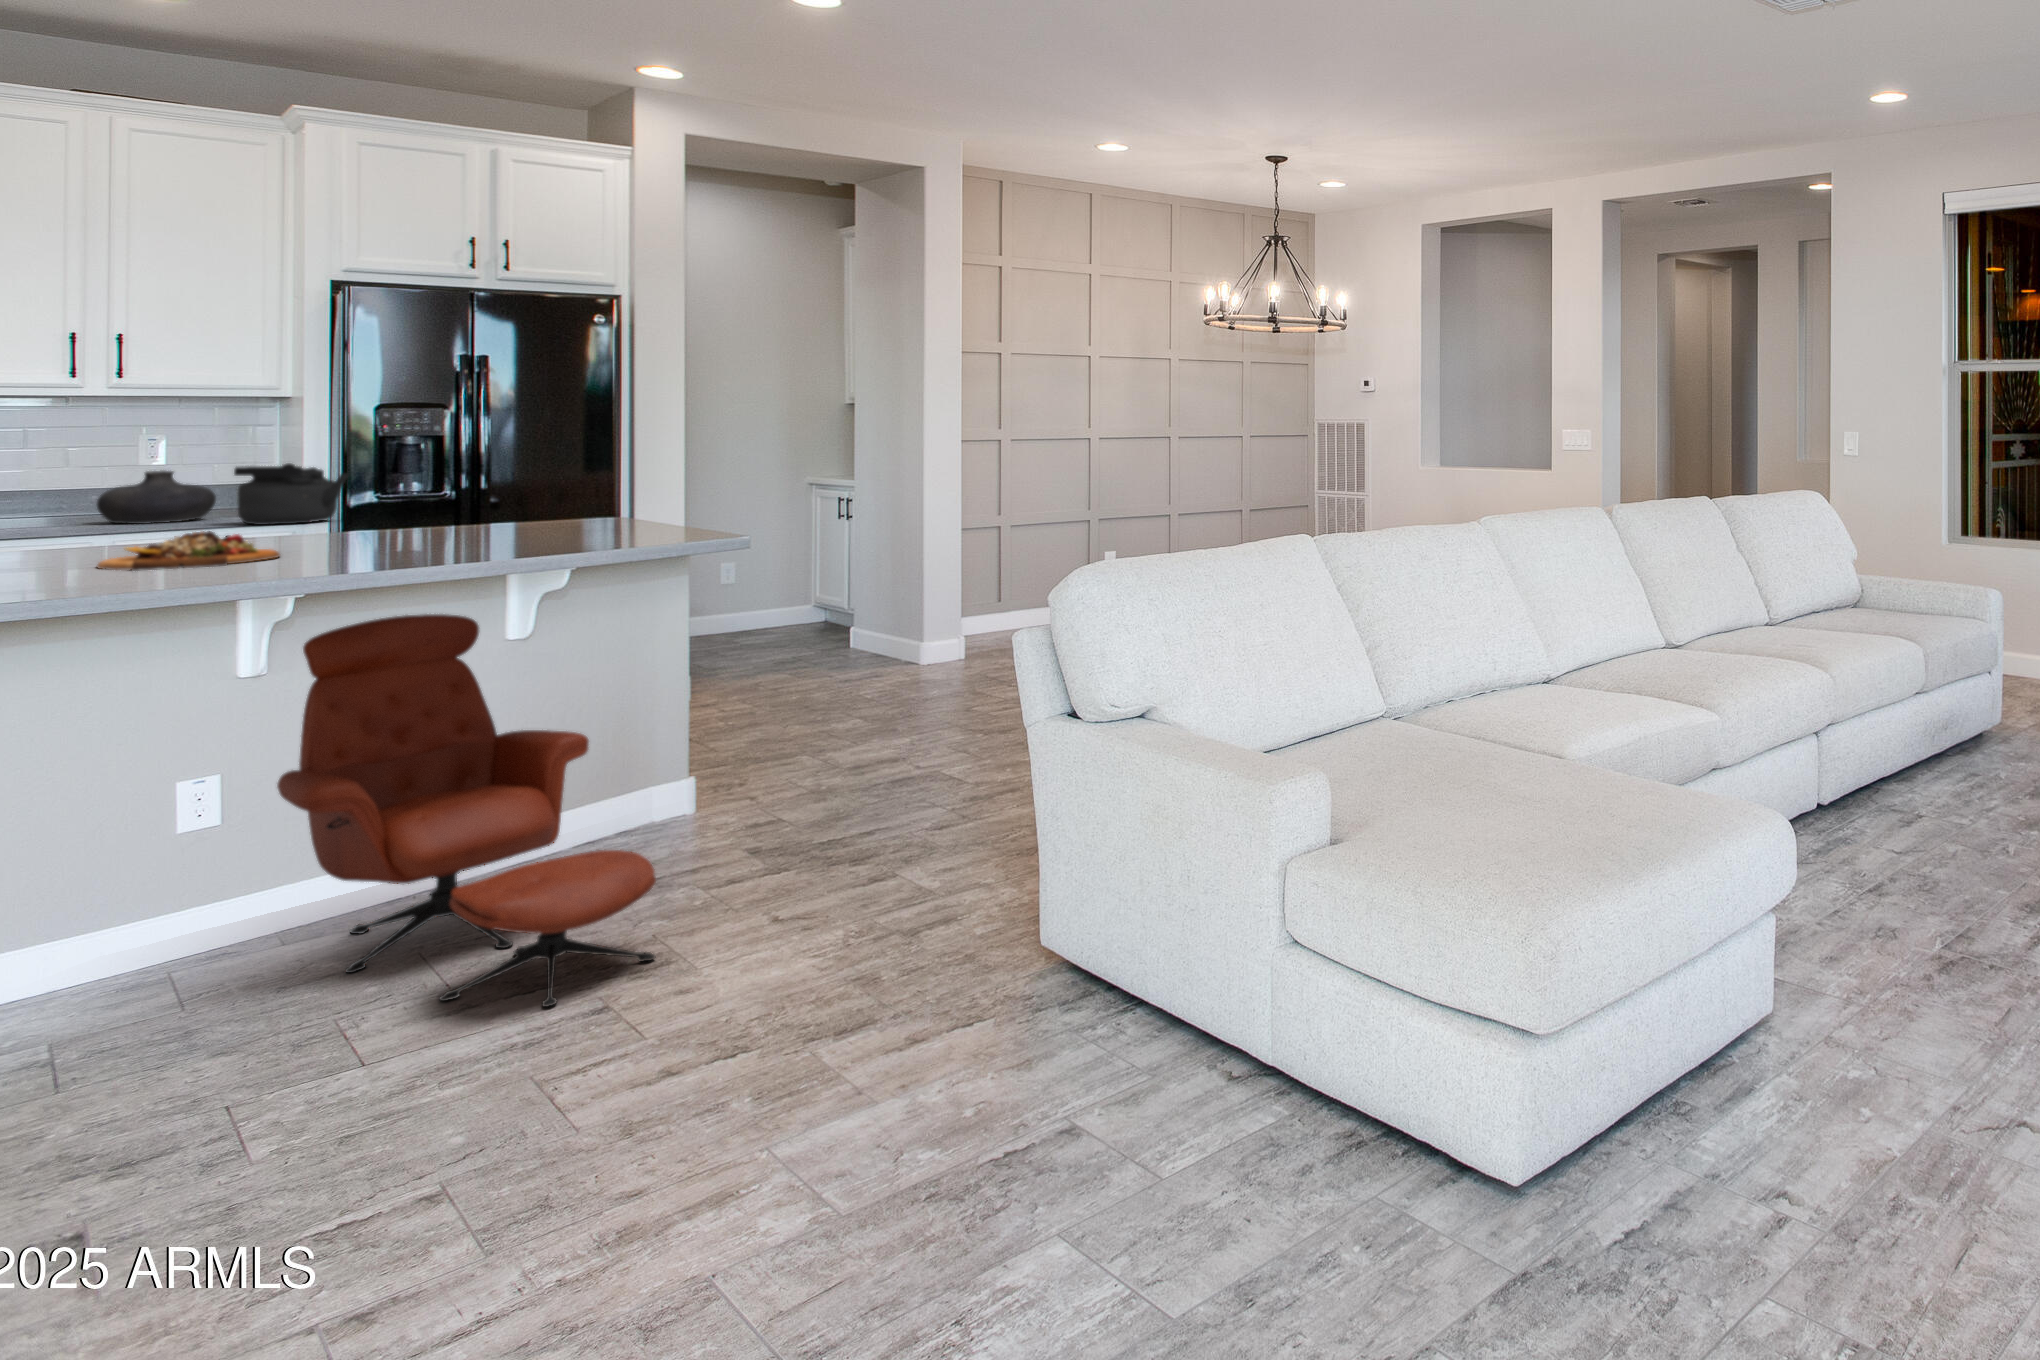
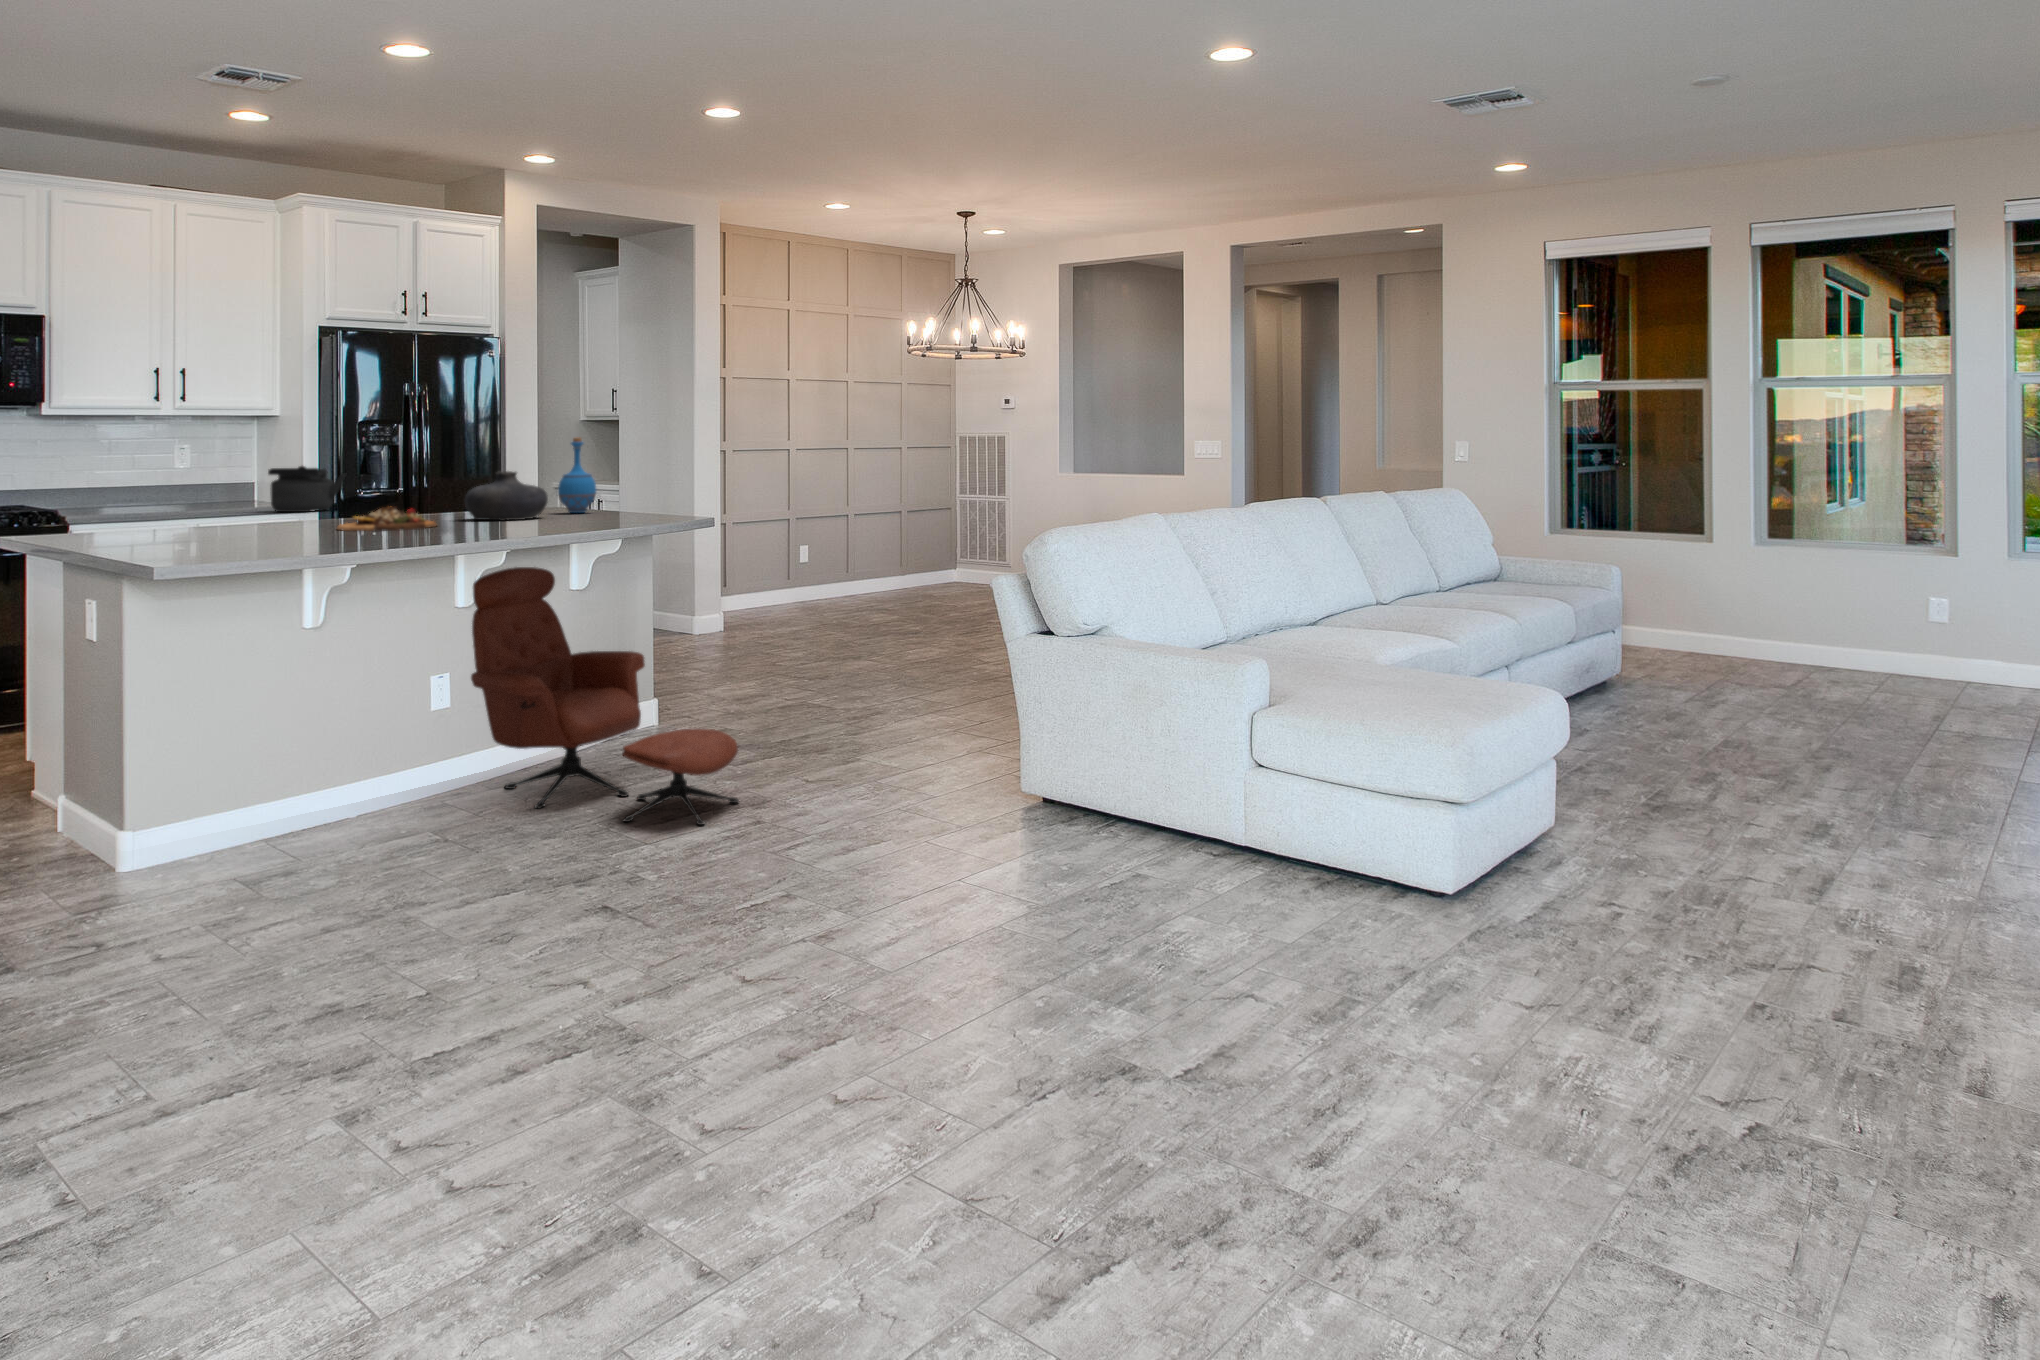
bottle: none [560,431,621,532] -> present [558,438,596,513]
vase: present [97,471,216,524] -> present [465,471,548,520]

